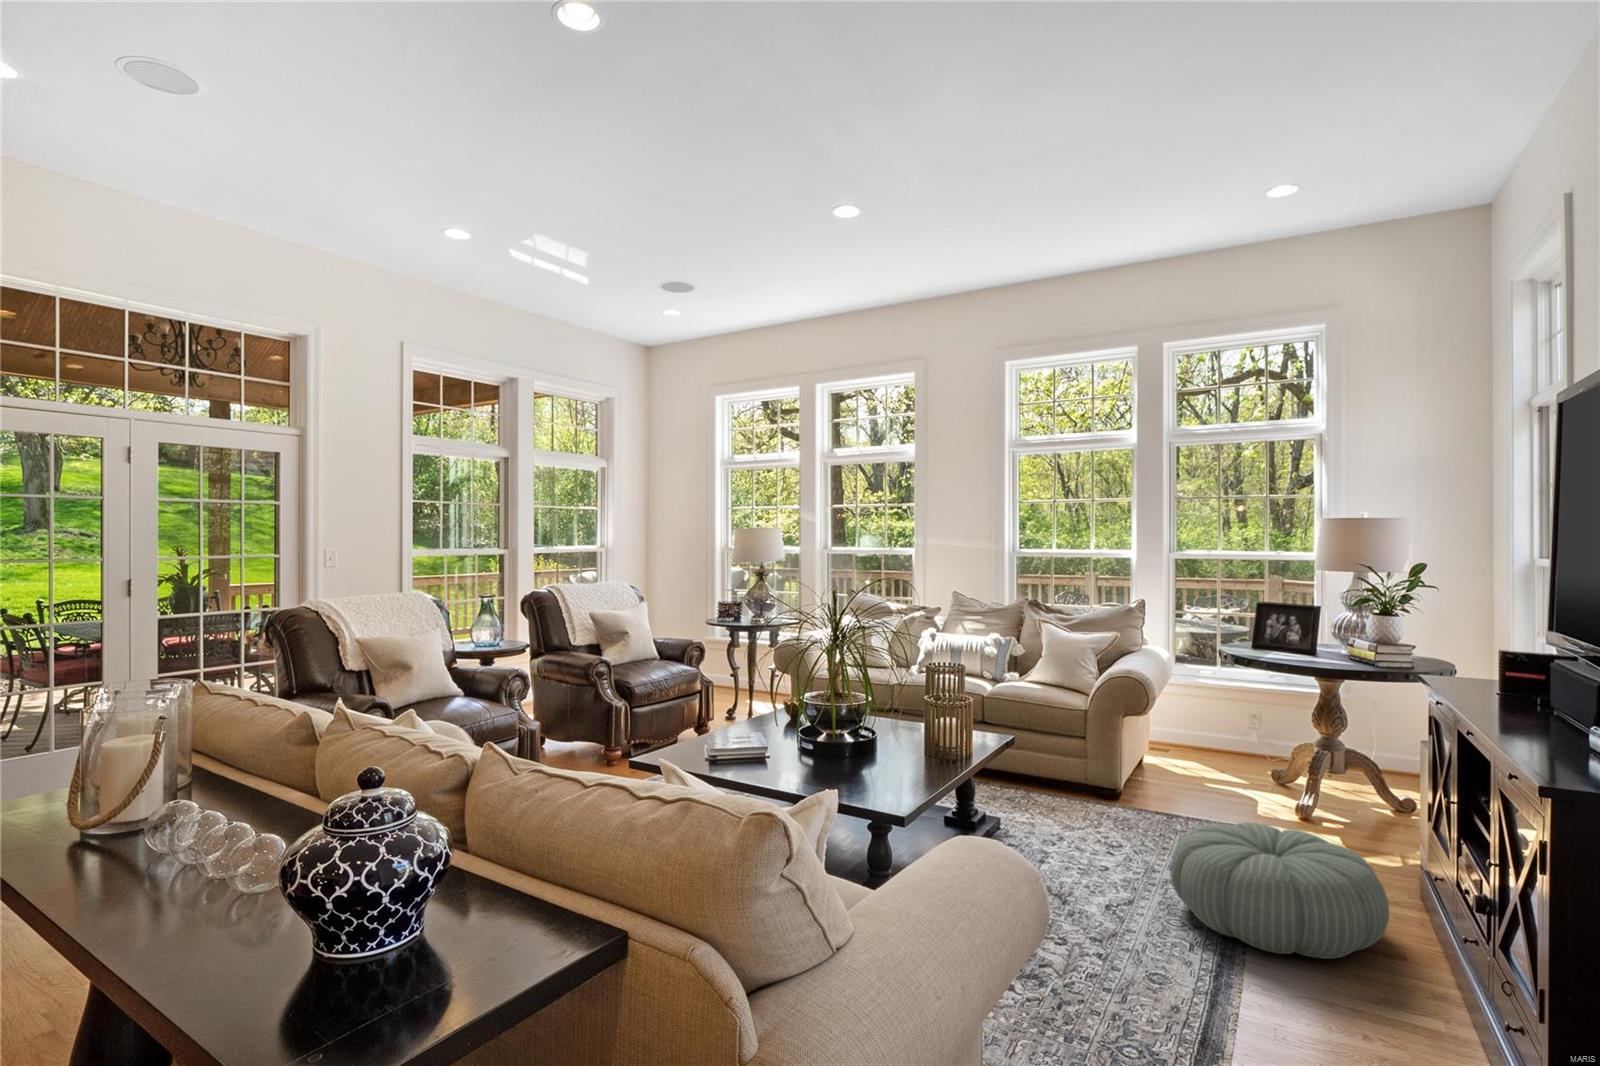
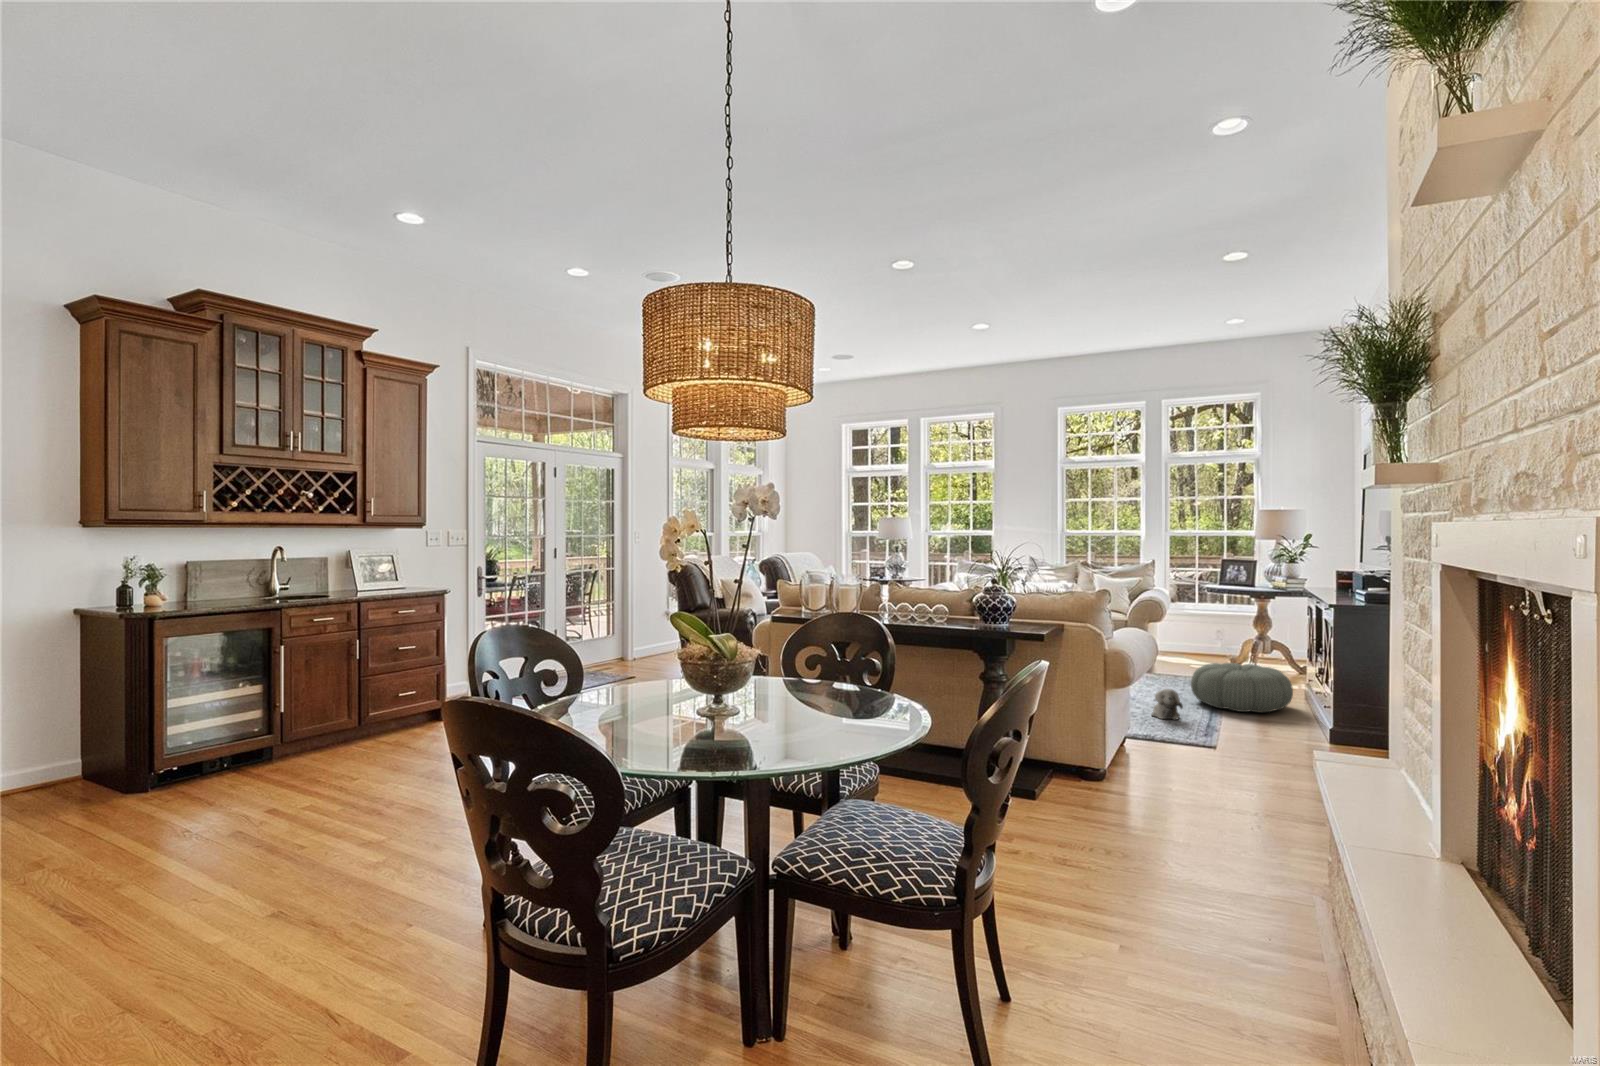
plush toy: none [1067,903,1134,980] -> present [1152,689,1183,719]

